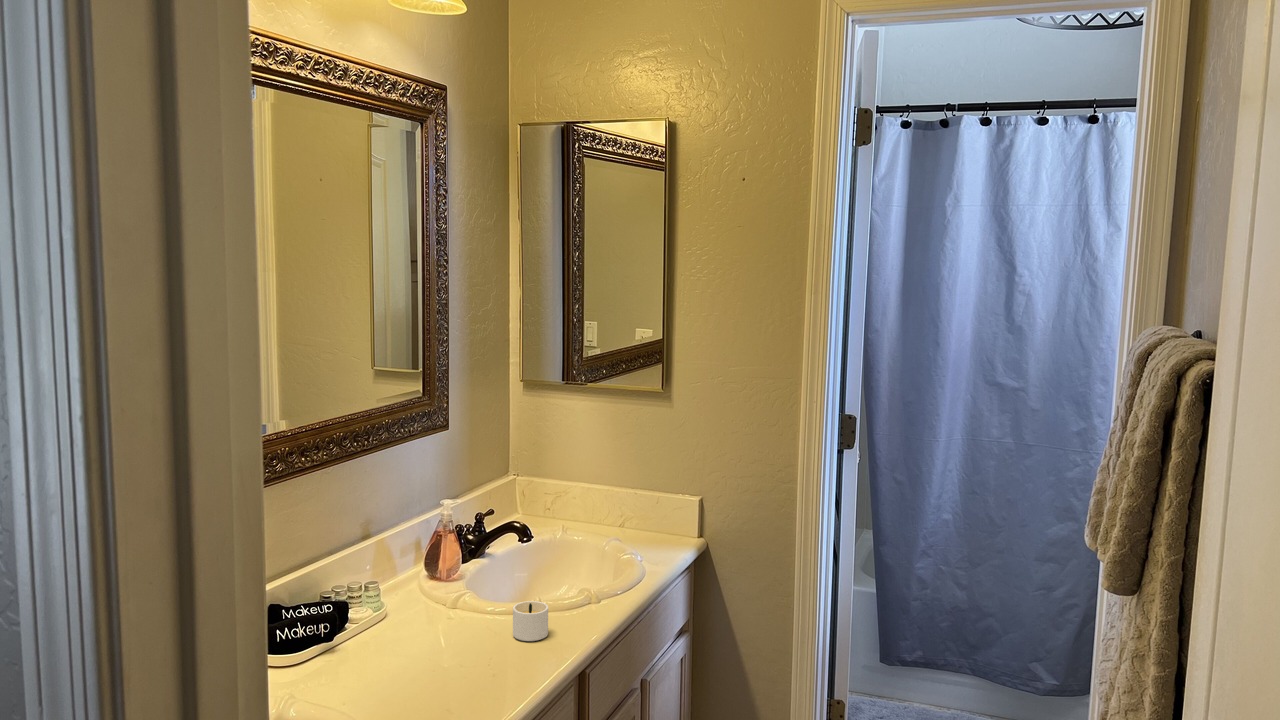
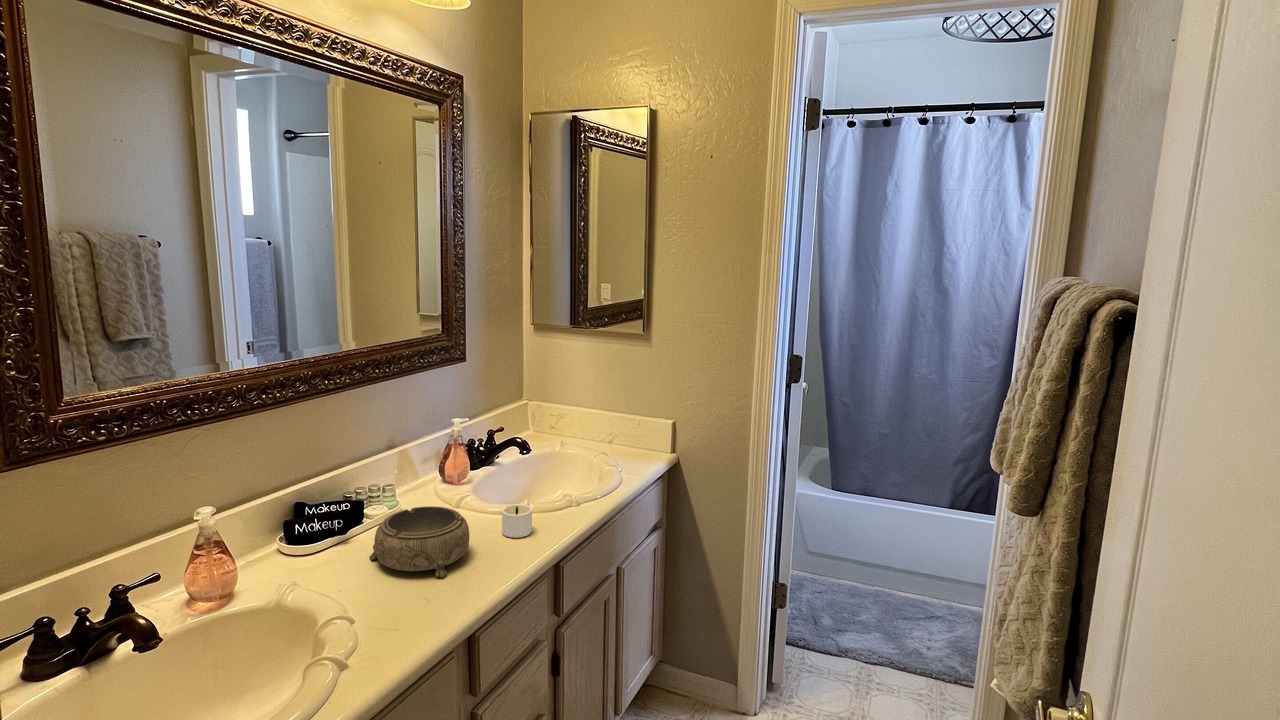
decorative bowl: none [362,605,480,688] -> present [369,506,469,578]

